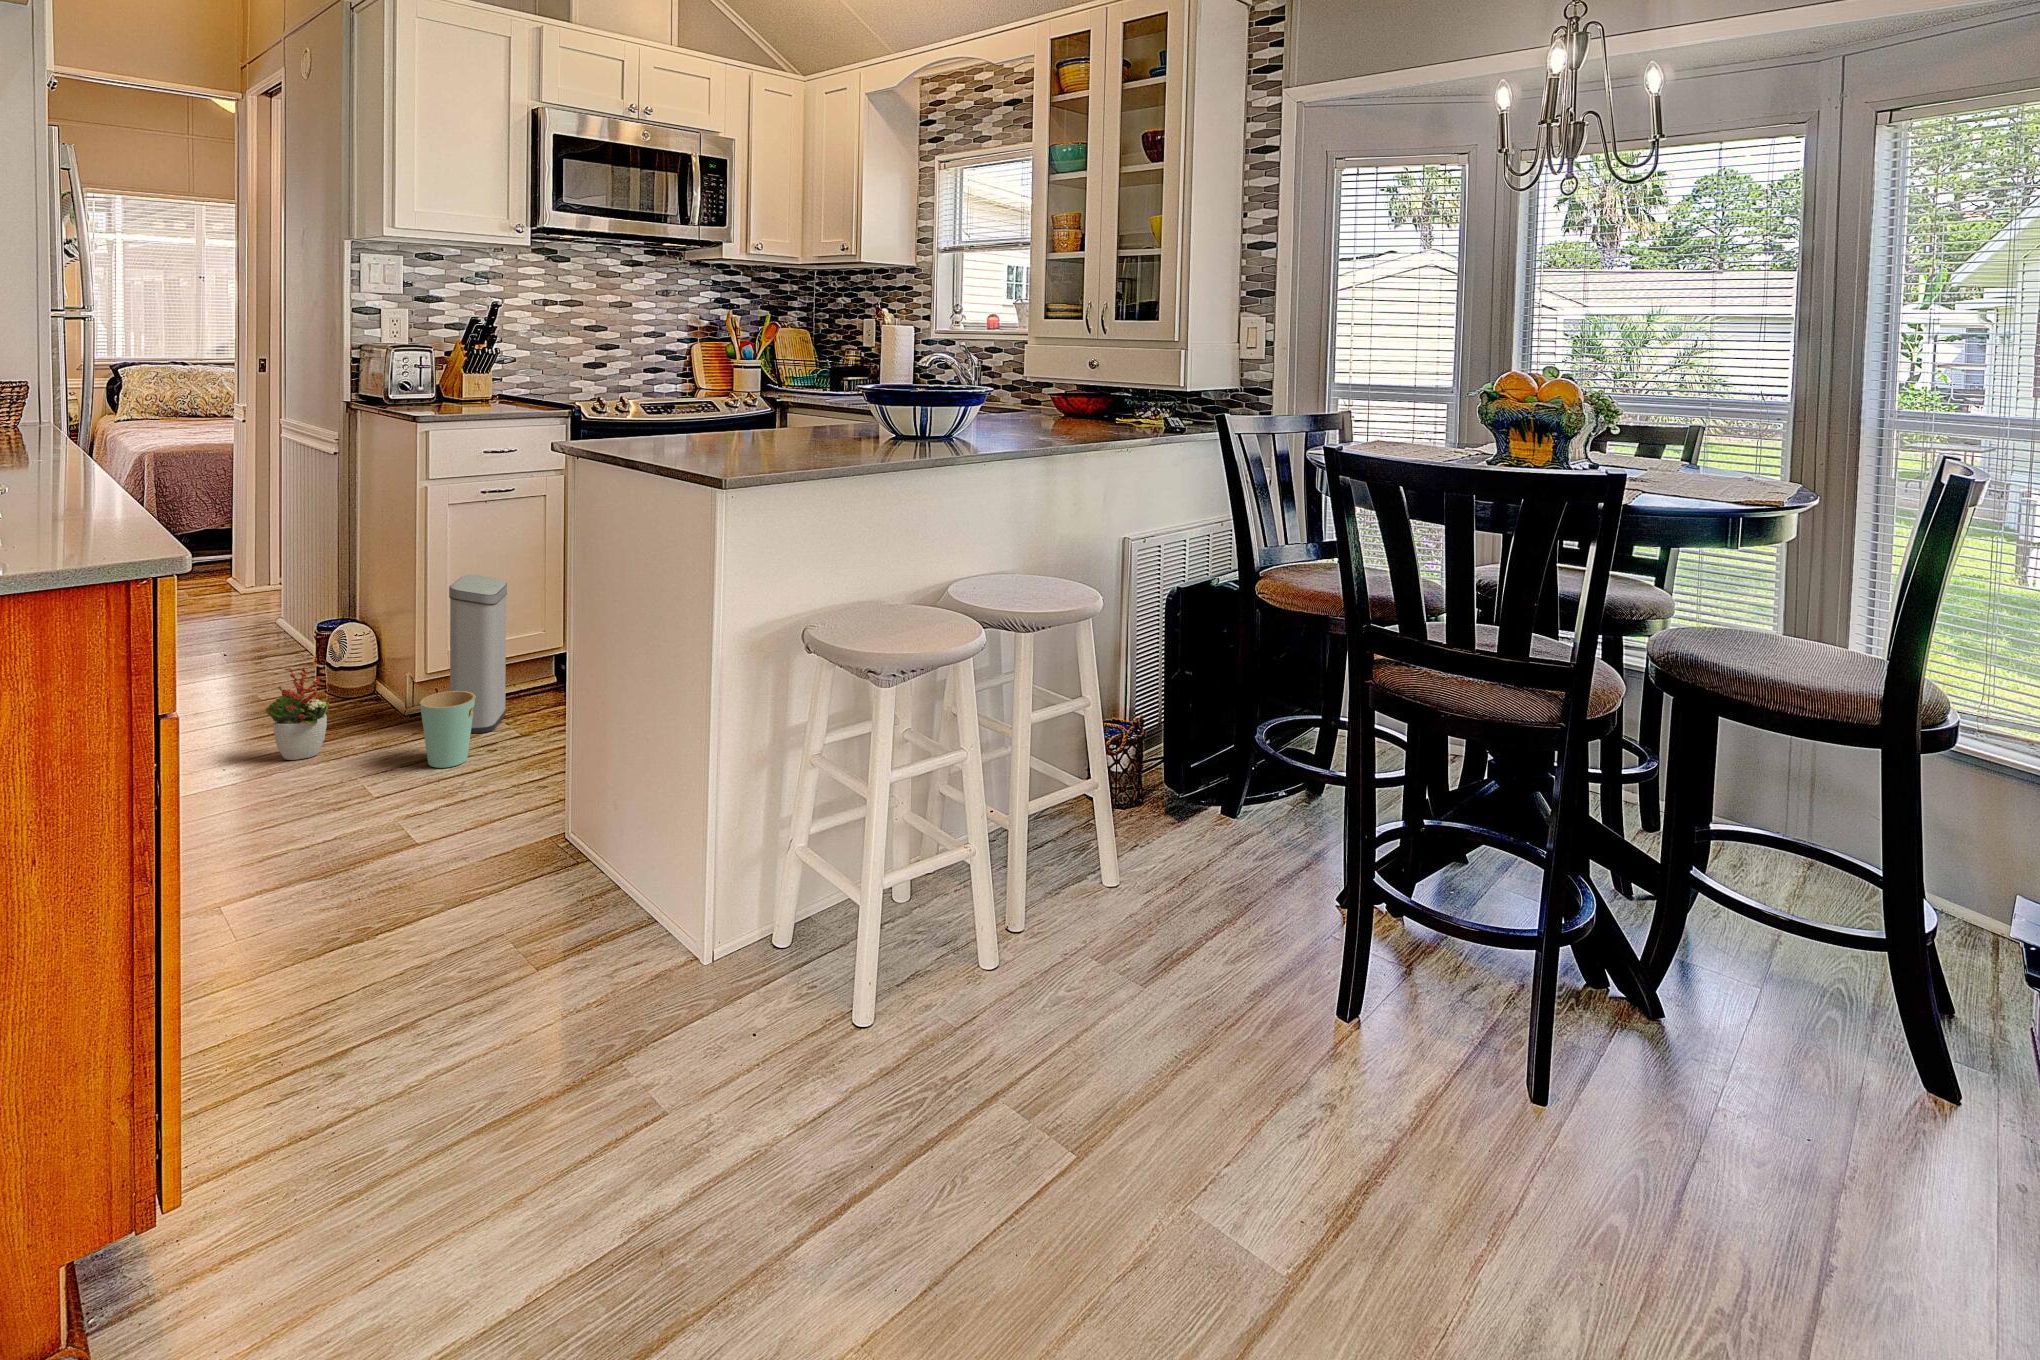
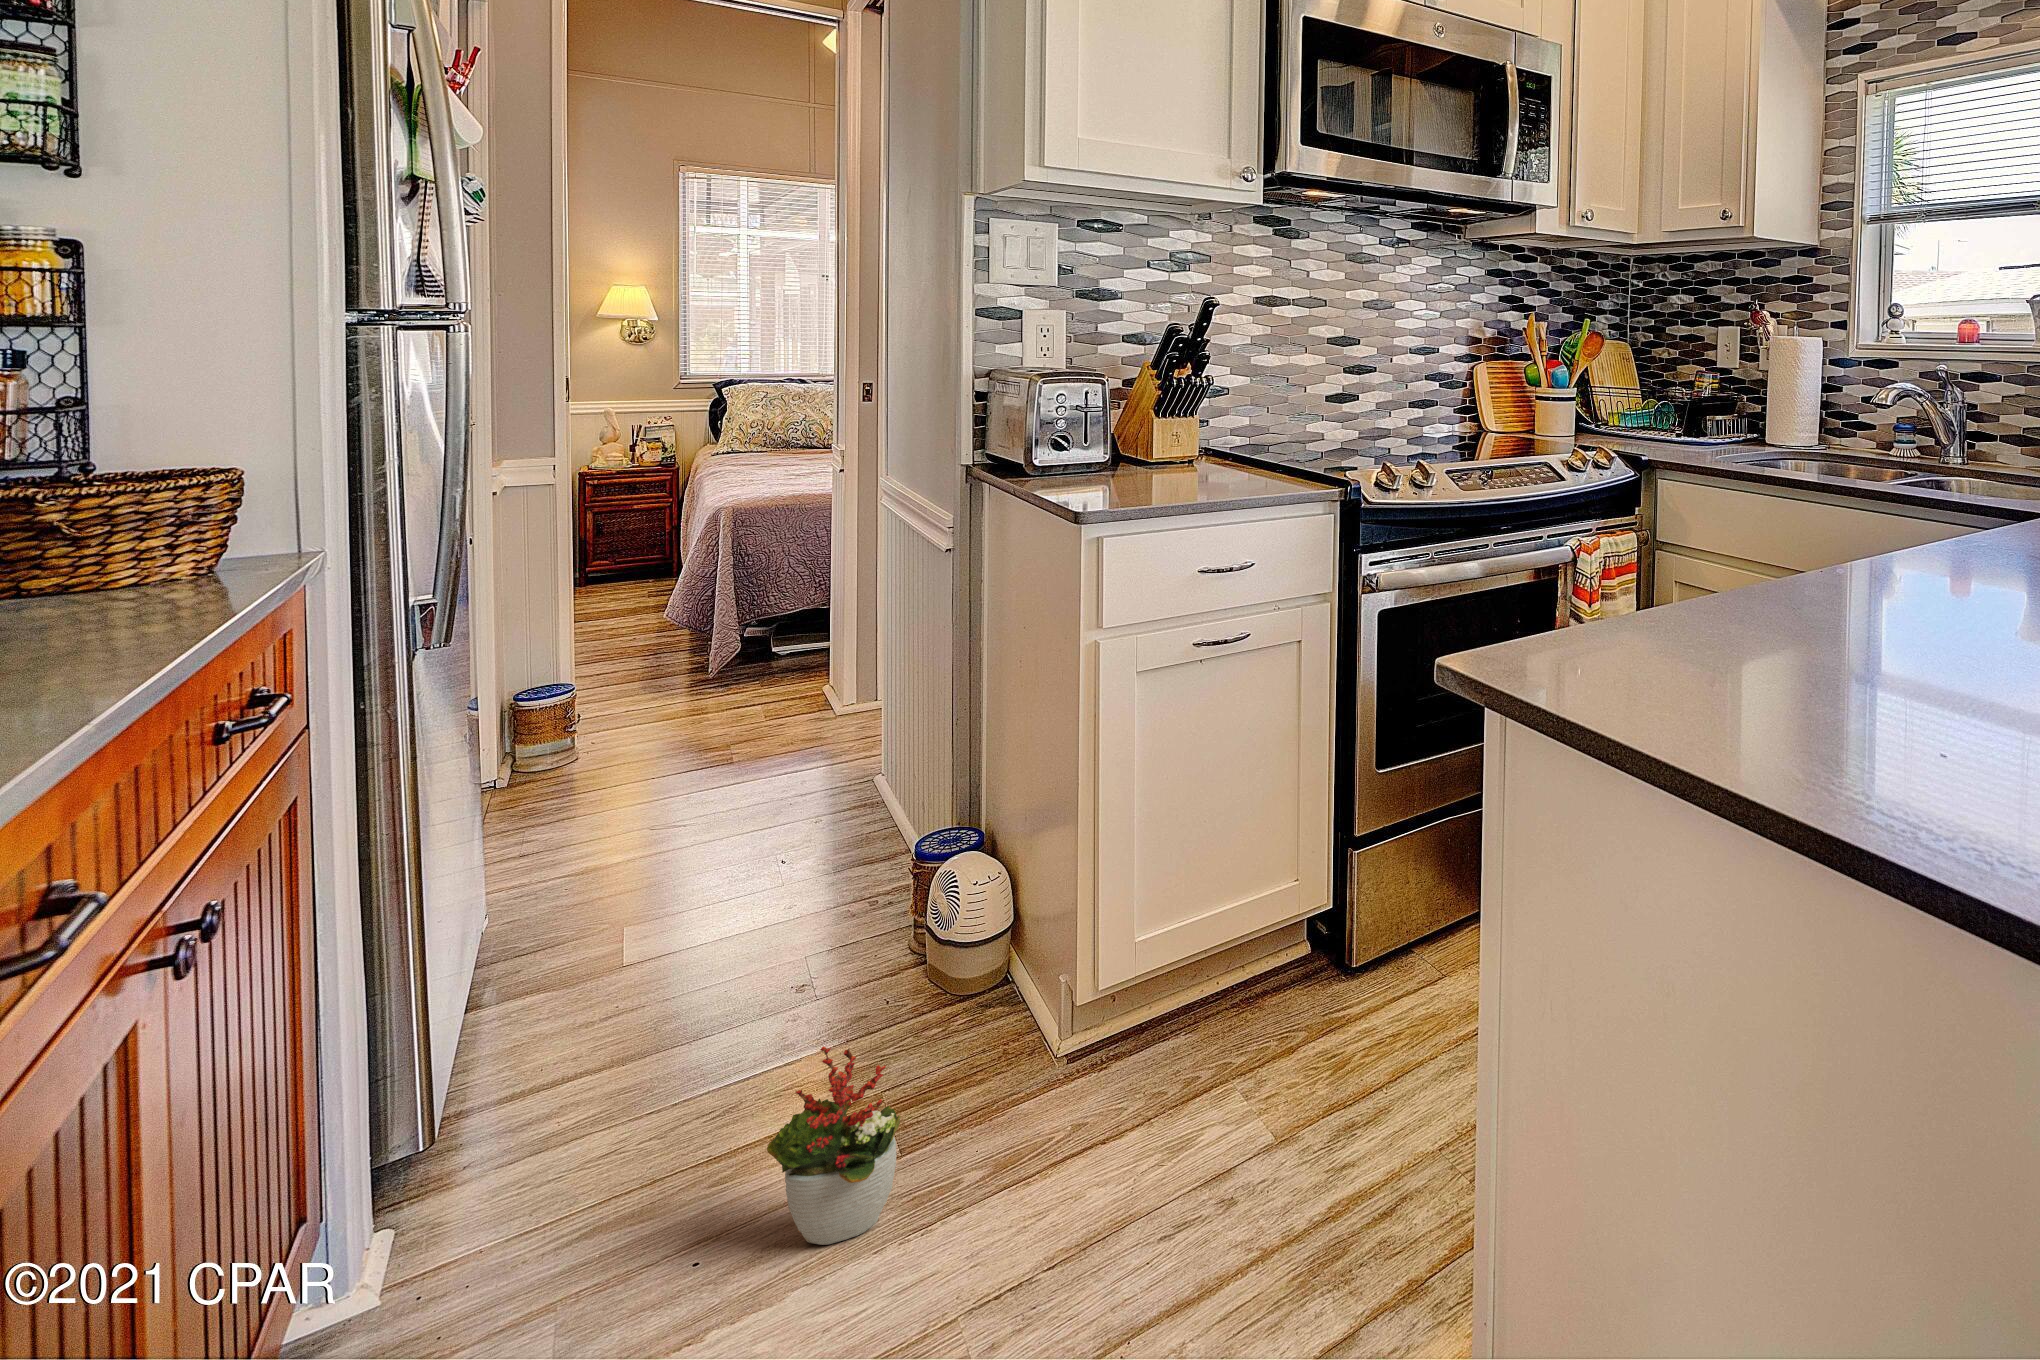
trash can: present [420,575,507,768] -> none [1081,806,1242,1294]

